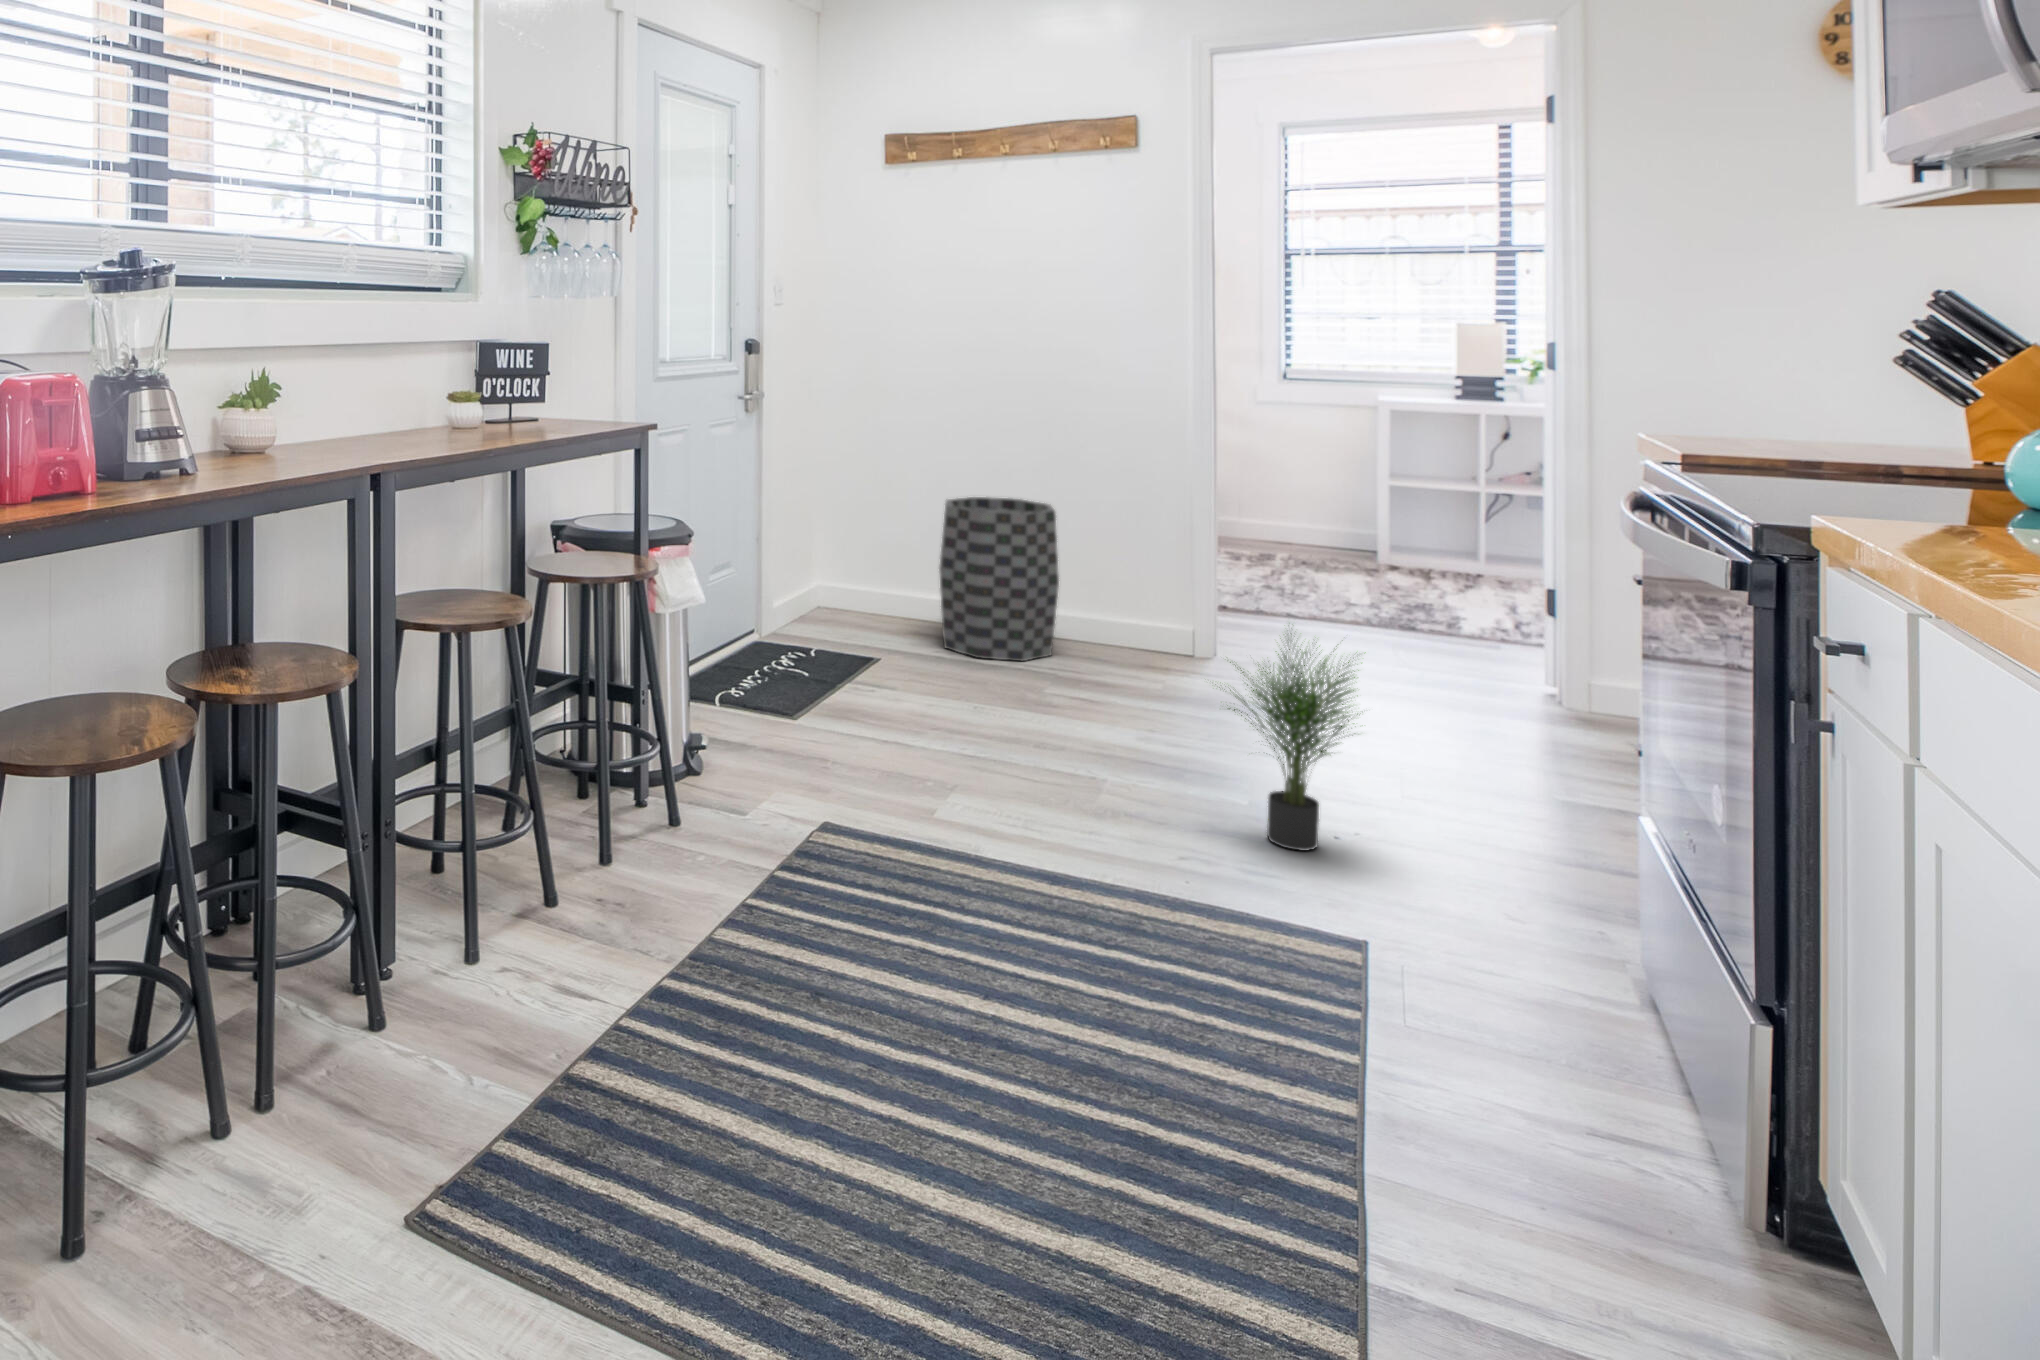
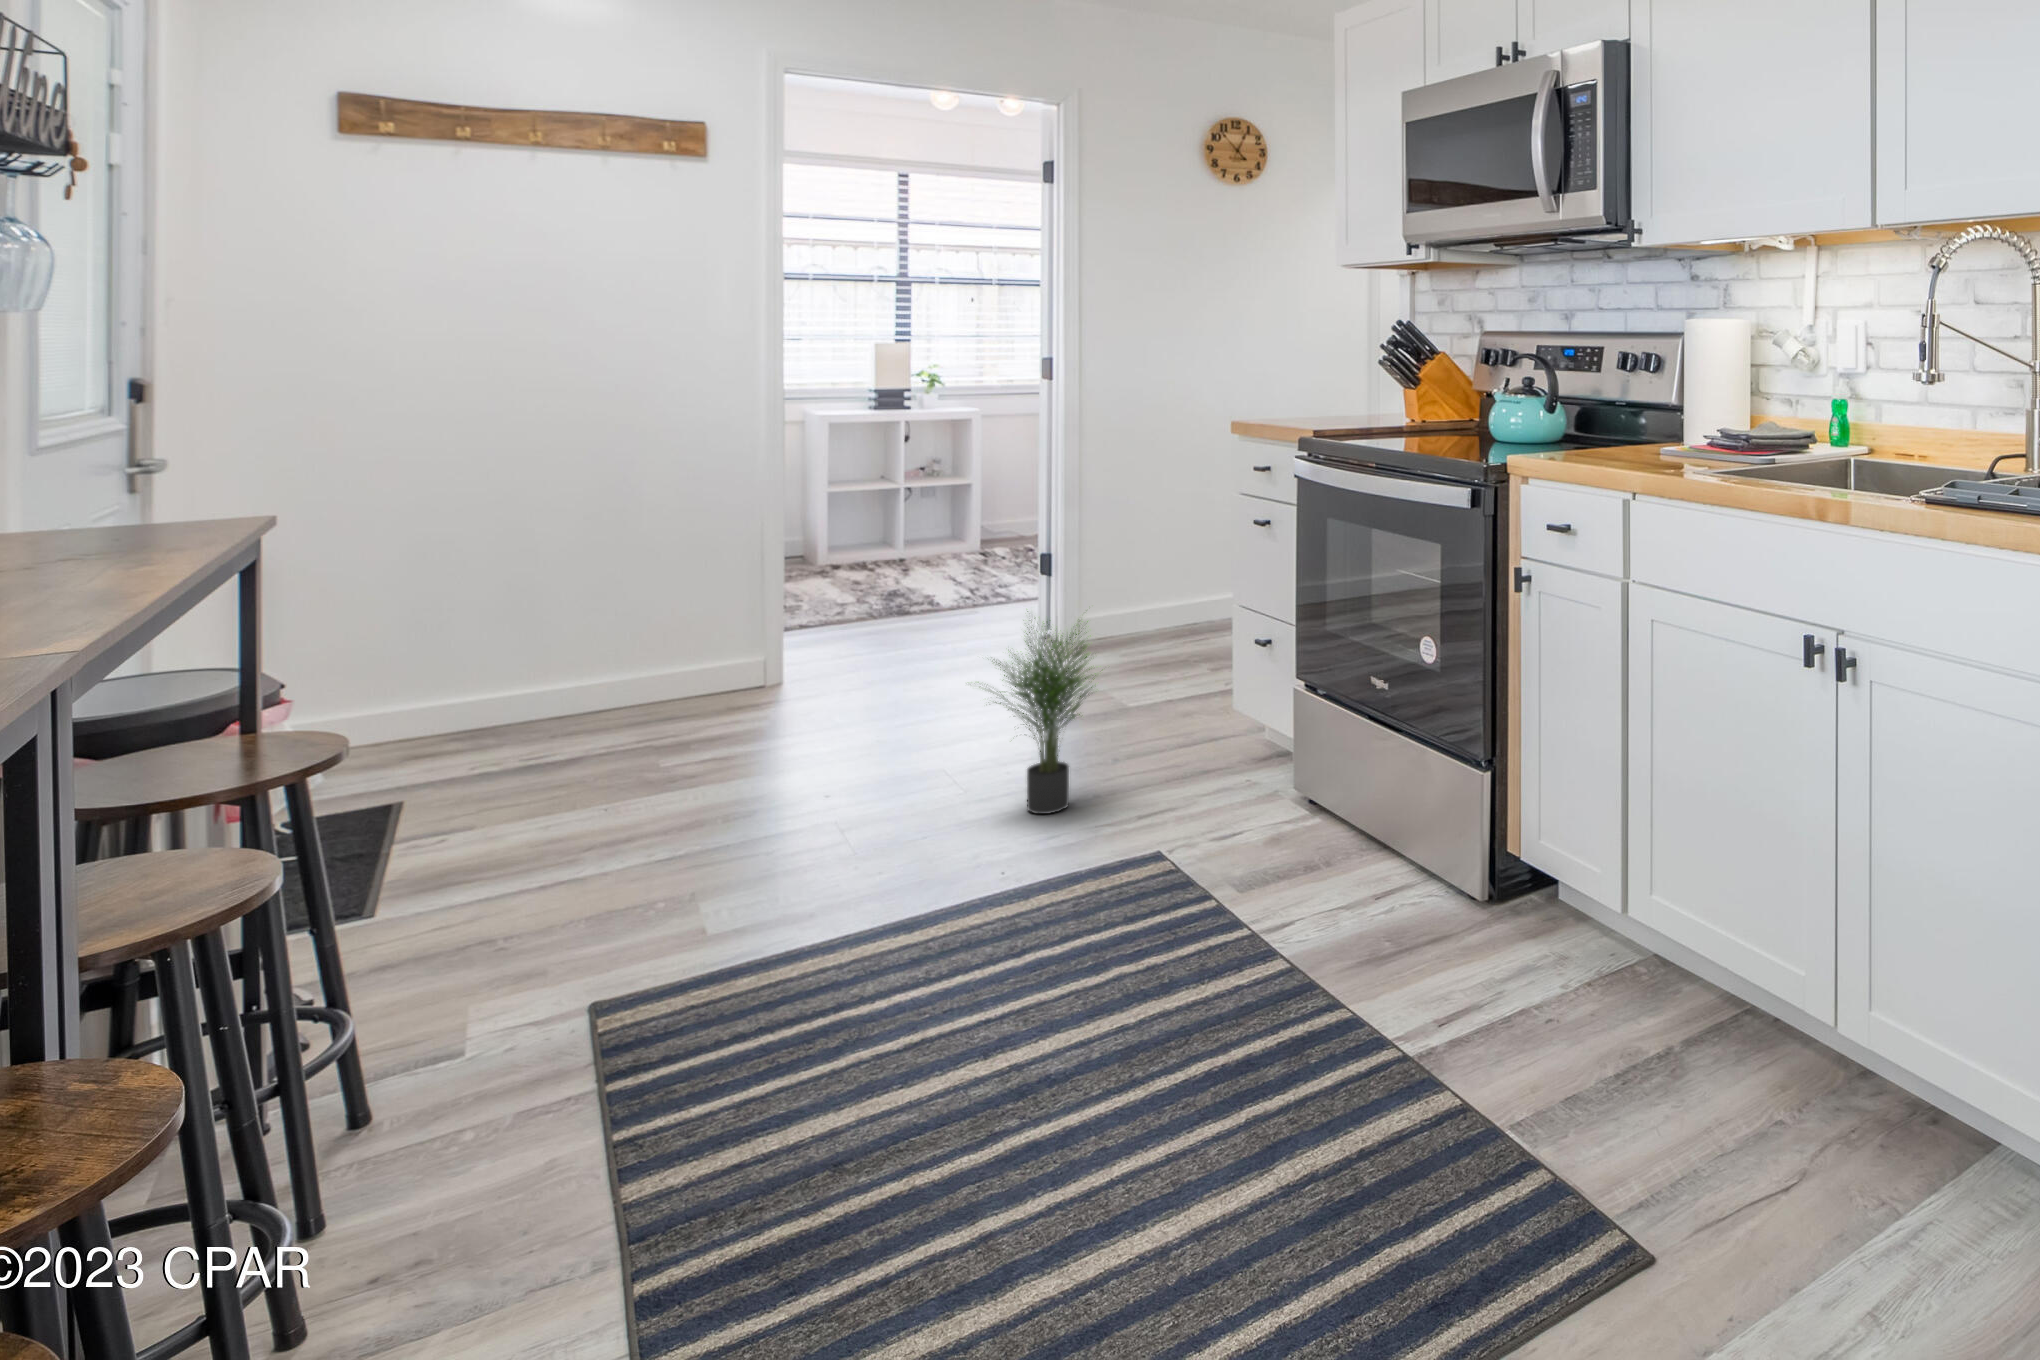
trash can: present [939,497,1059,661] -> none [476,556,651,760]

